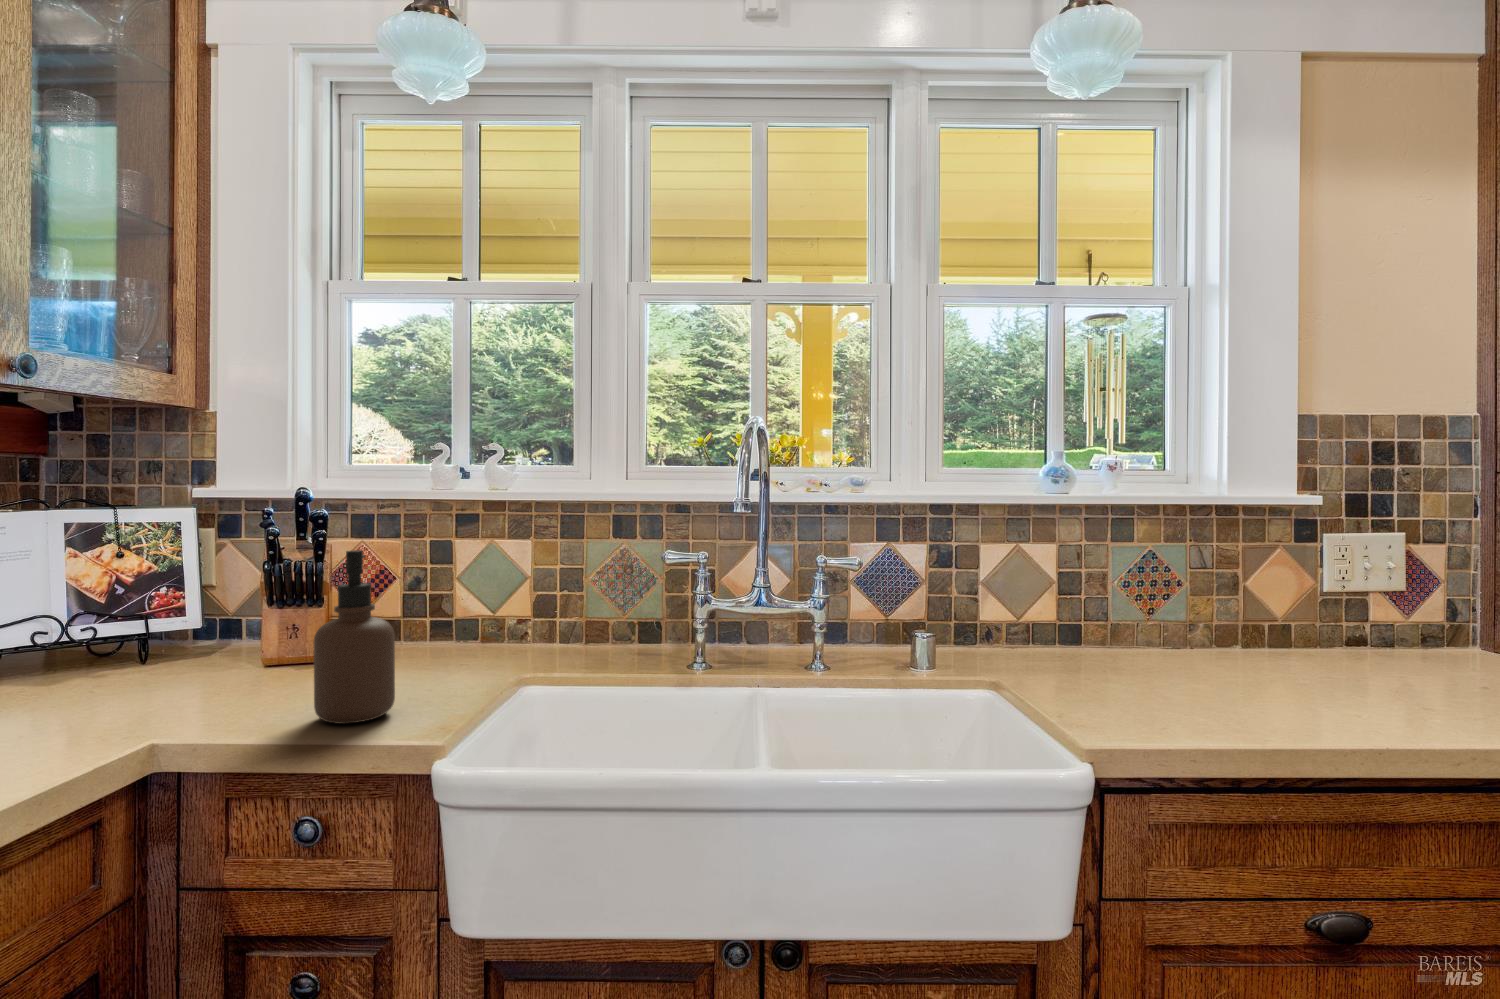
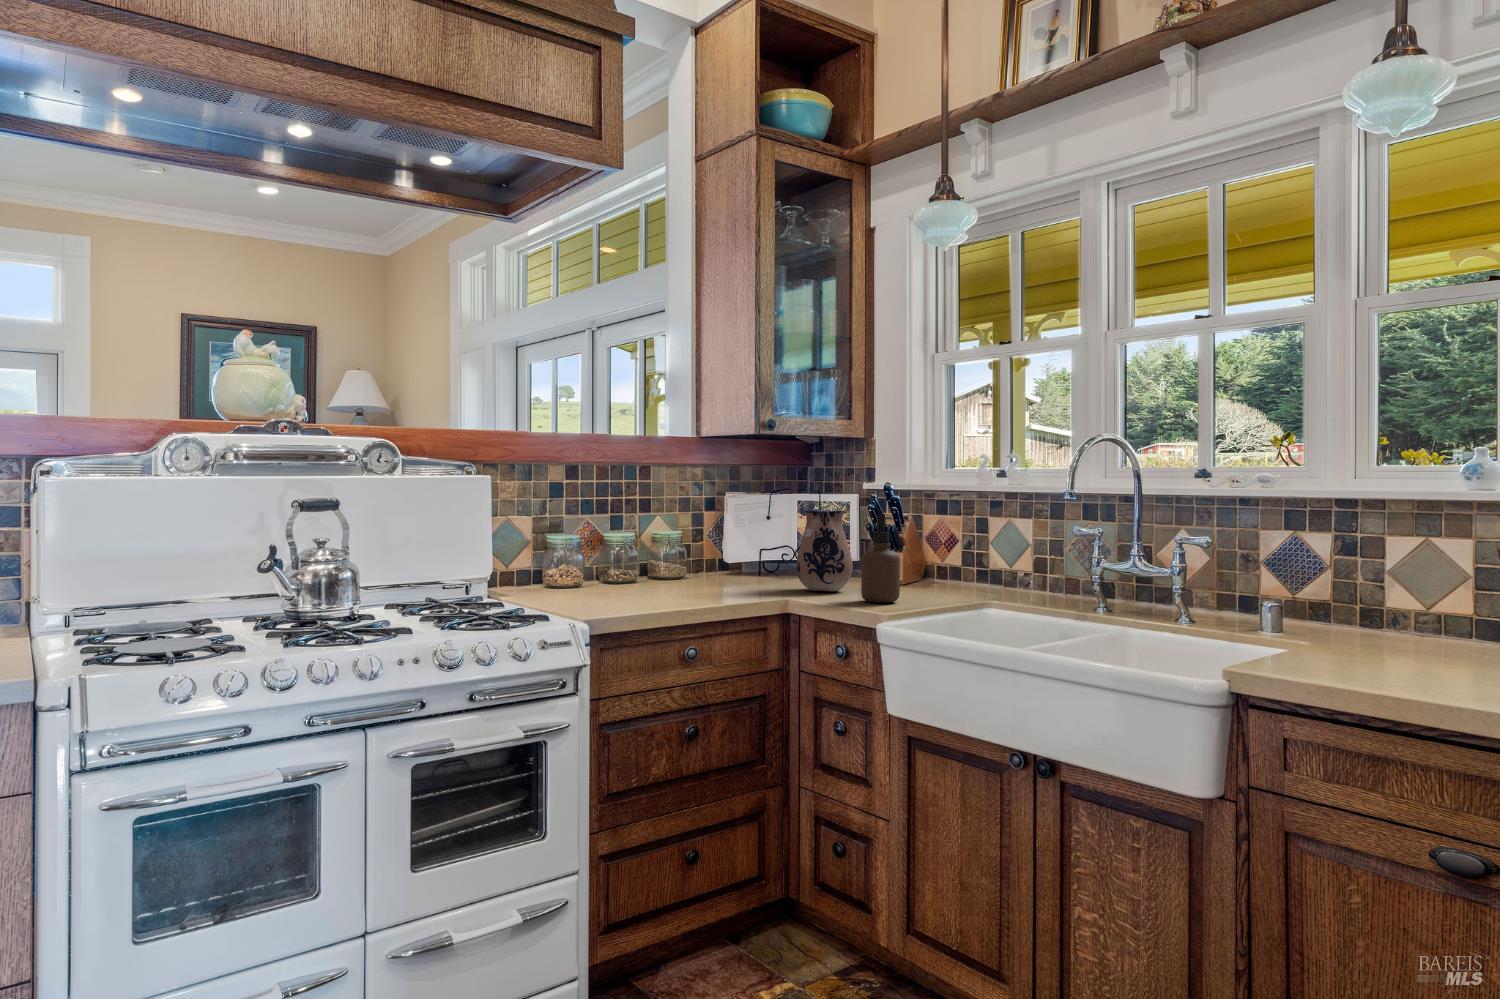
ceramic pitcher: none [110,544,249,712] -> present [796,510,853,591]

